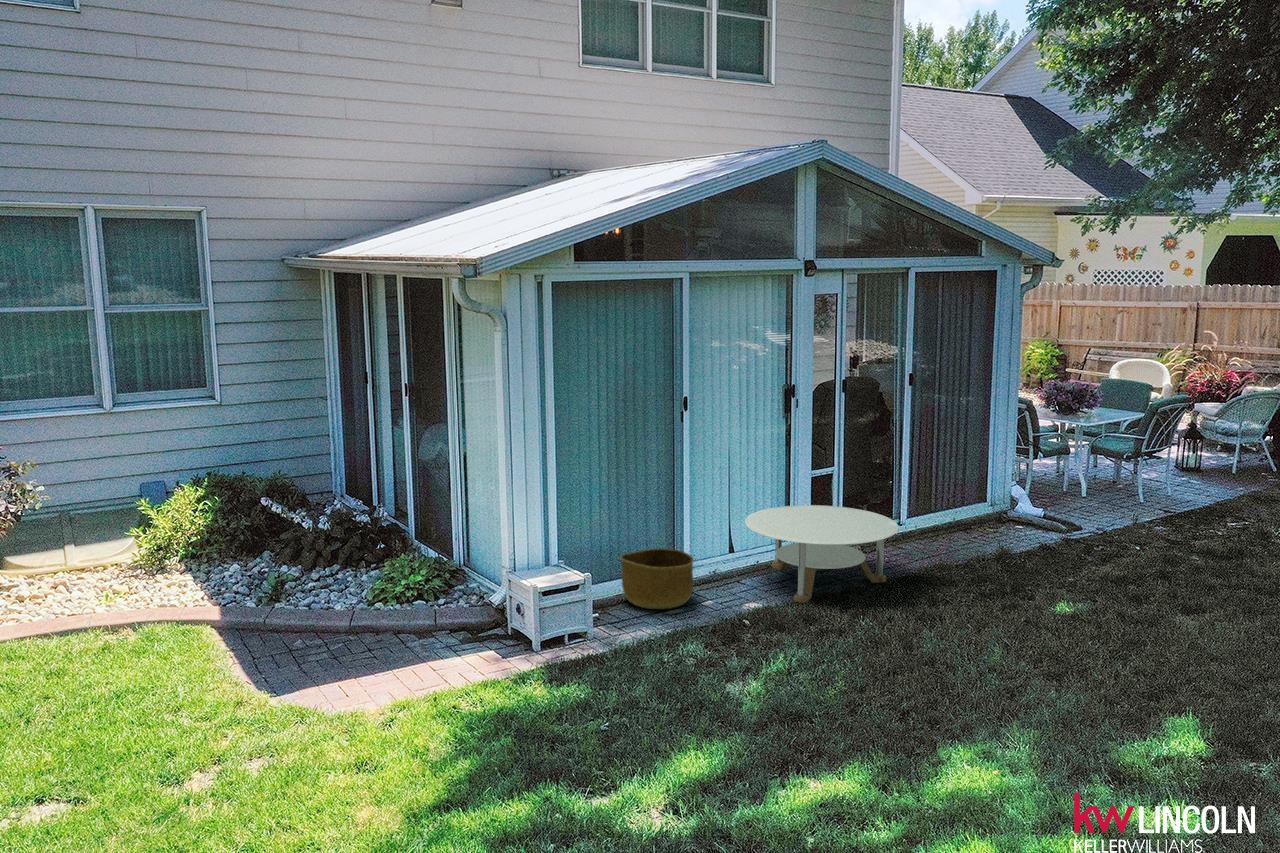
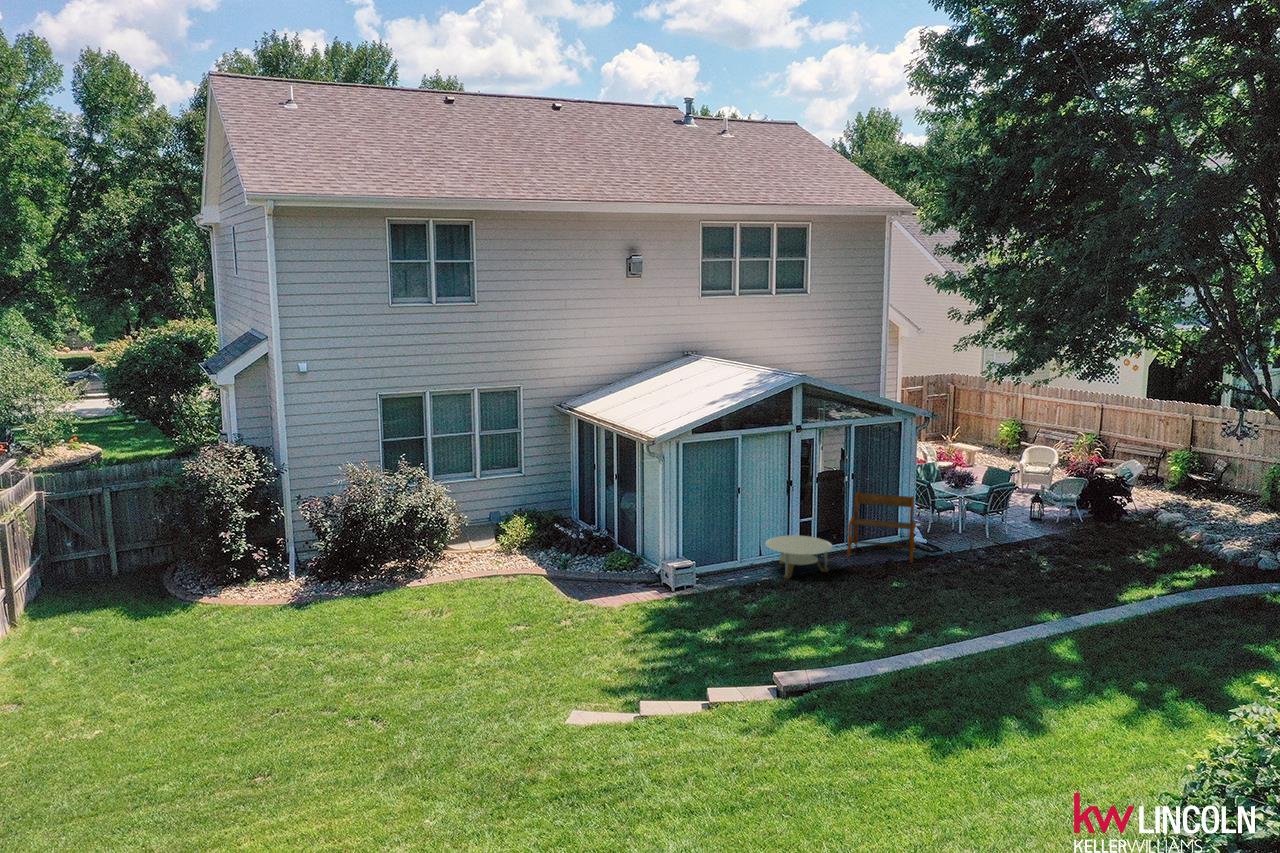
bench: none [903,414,1050,554] -> present [847,492,916,562]
basket: present [620,548,694,609] -> none [709,553,740,579]

